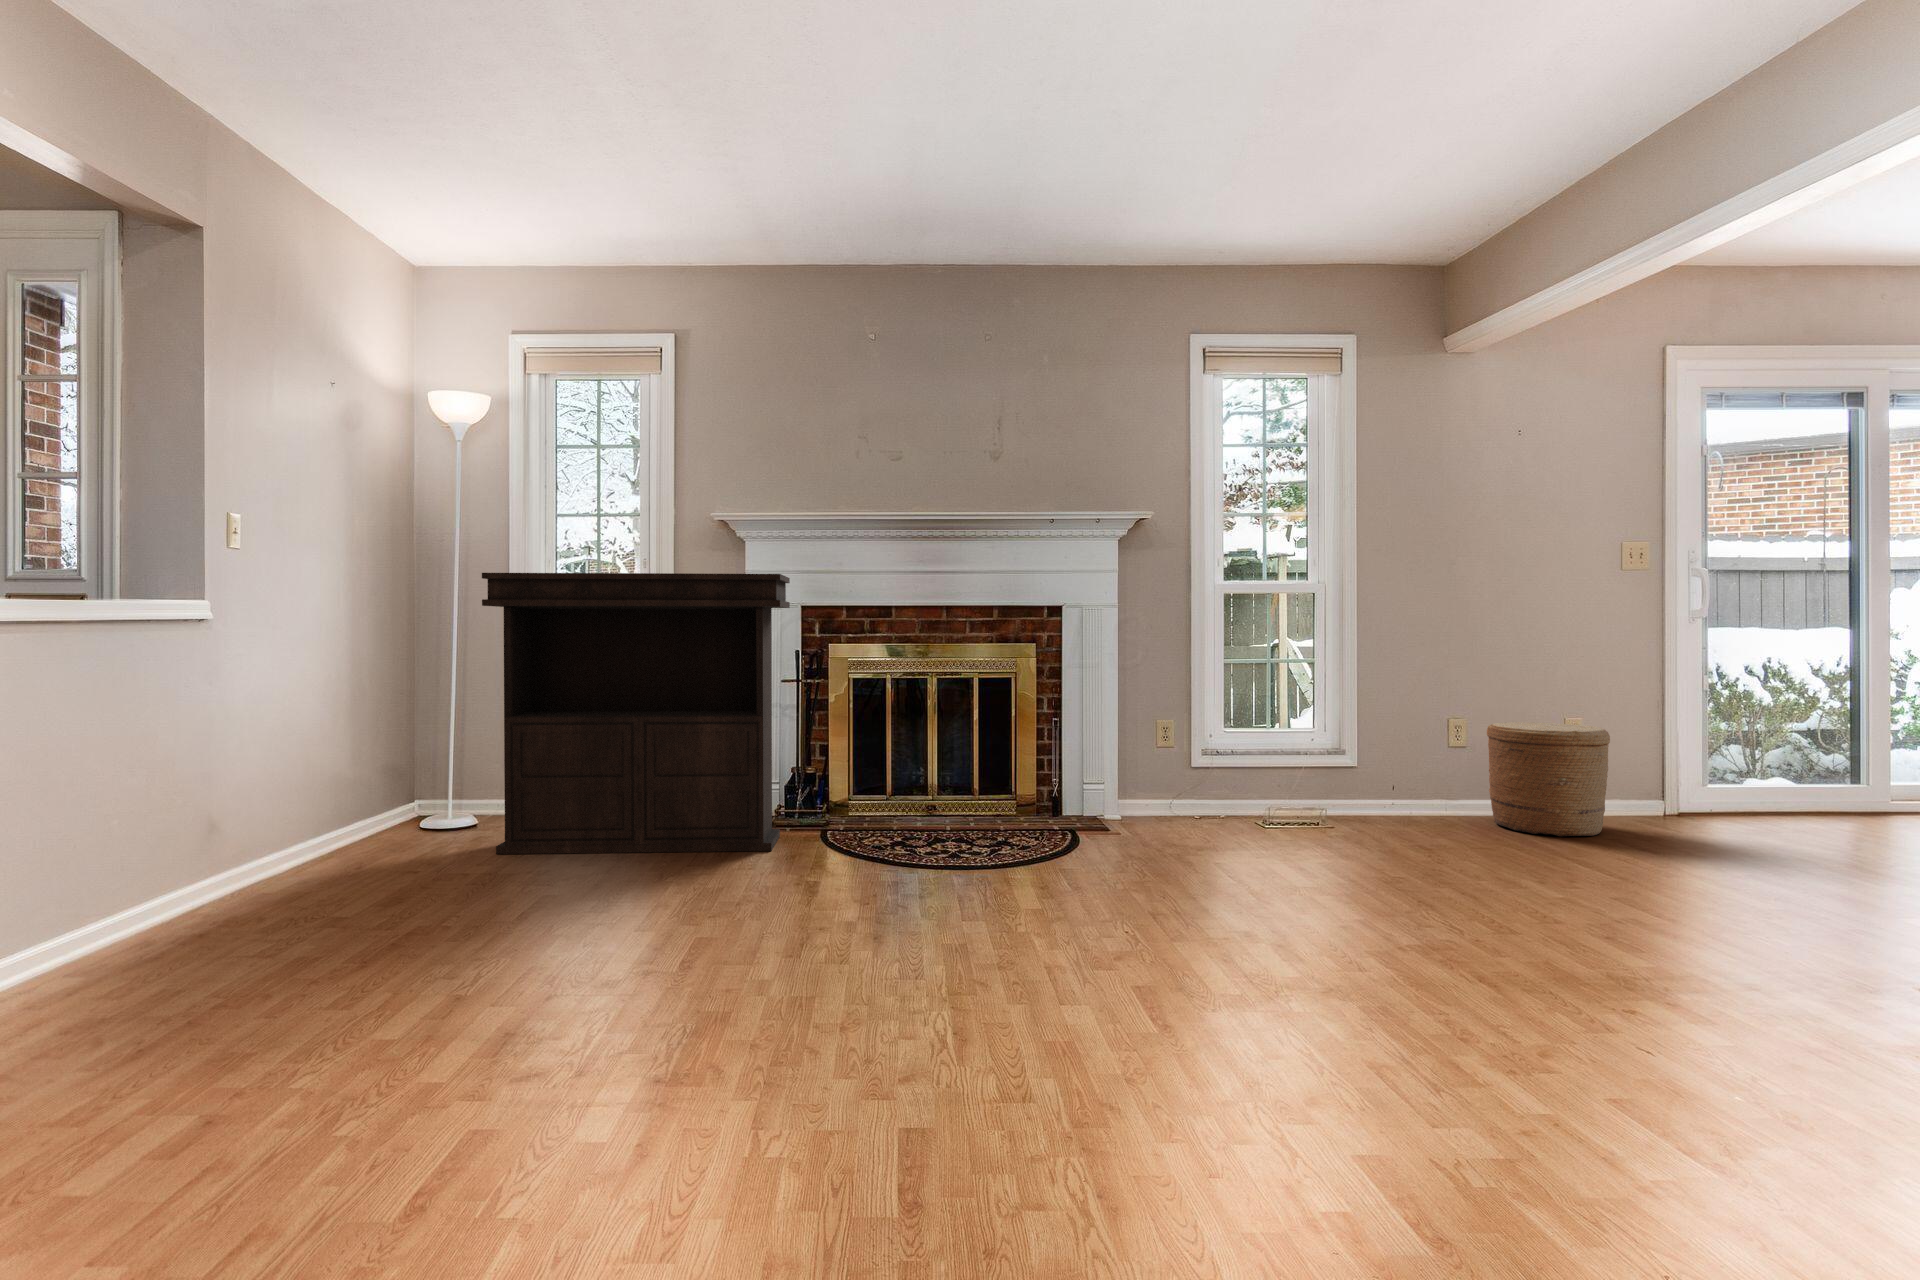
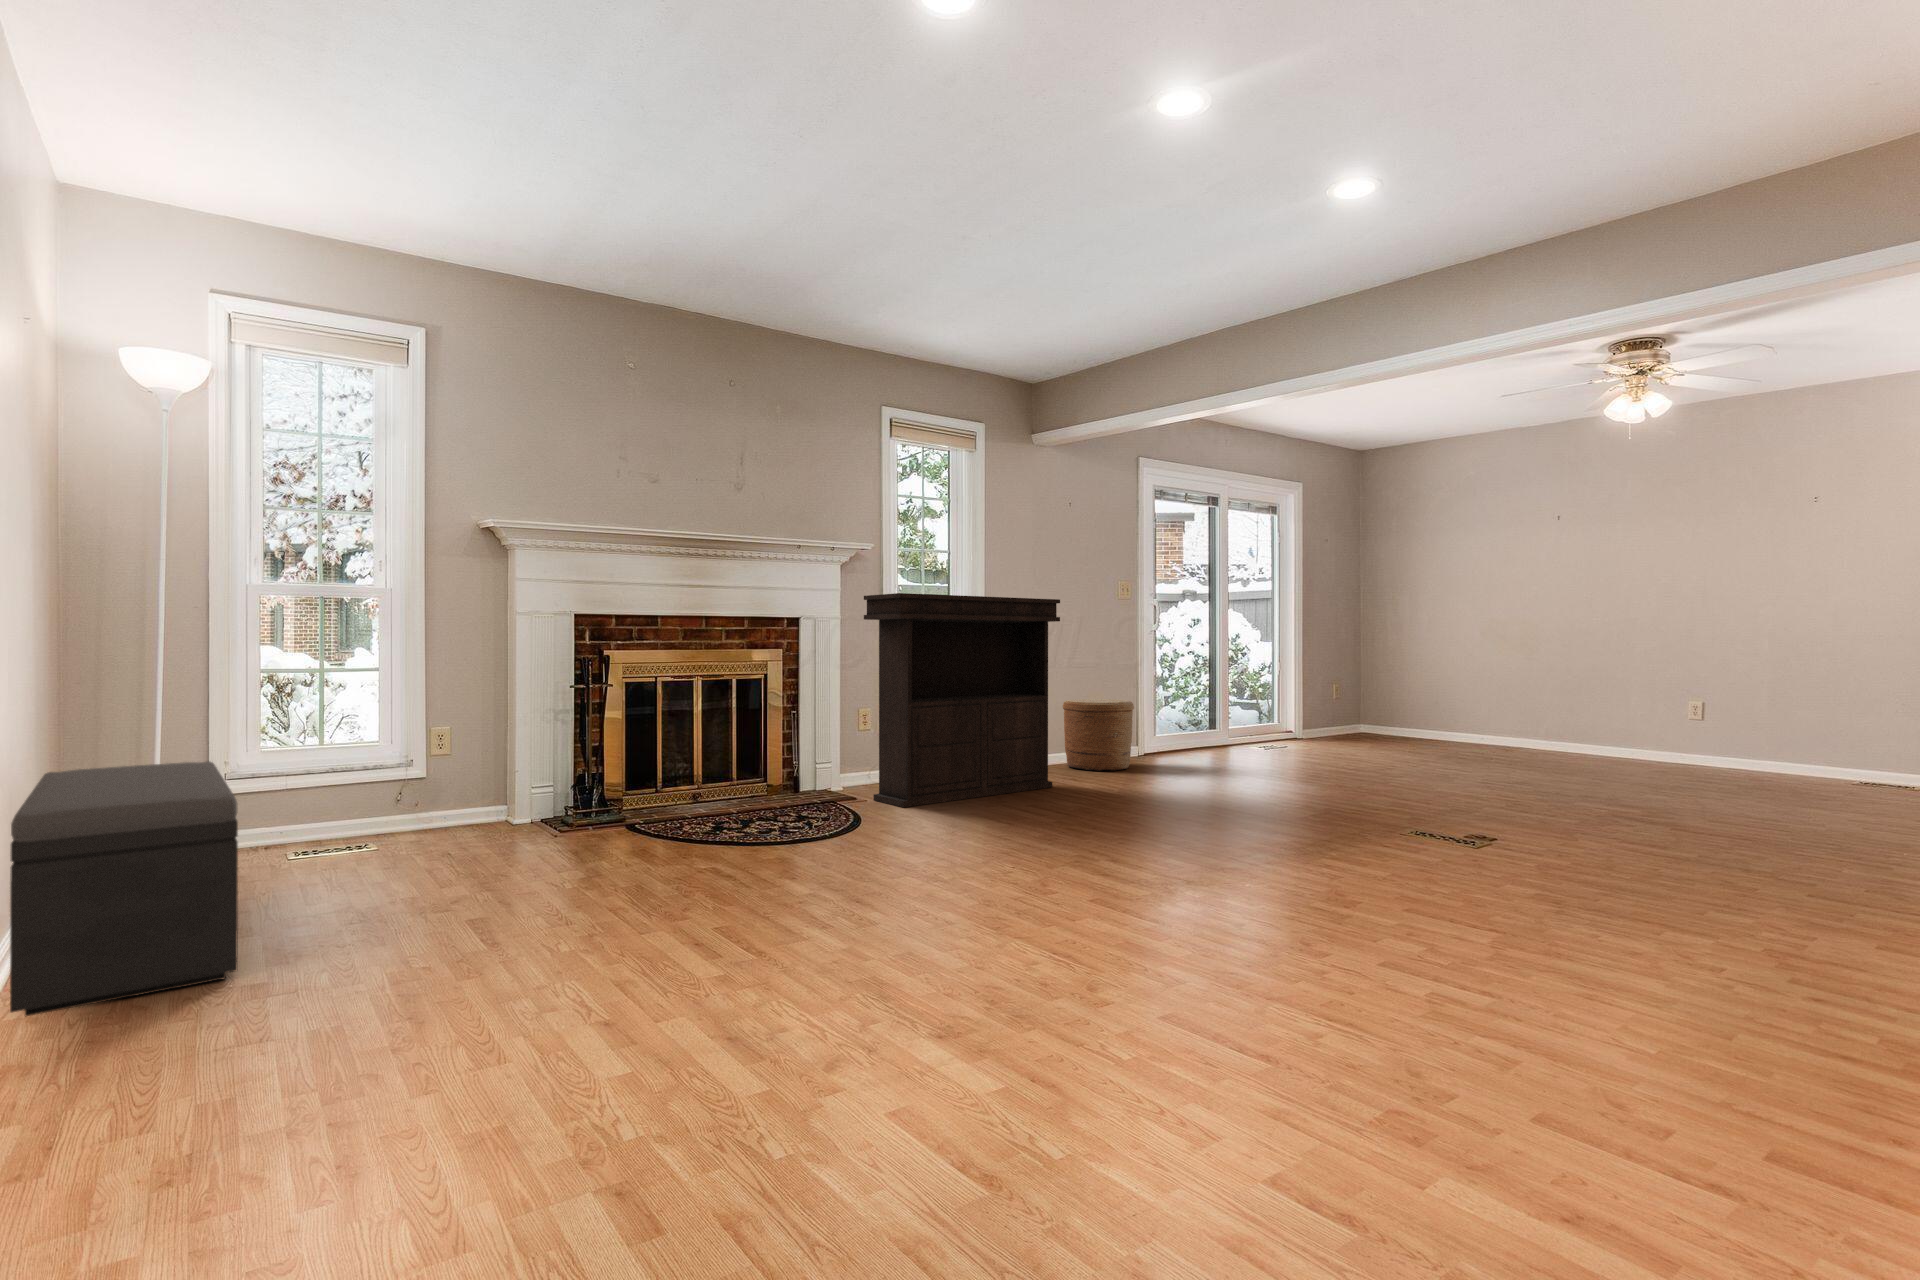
console table: present [482,573,790,854] -> present [864,593,1060,807]
storage bench: none [137,738,430,931] -> present [10,761,238,1016]

